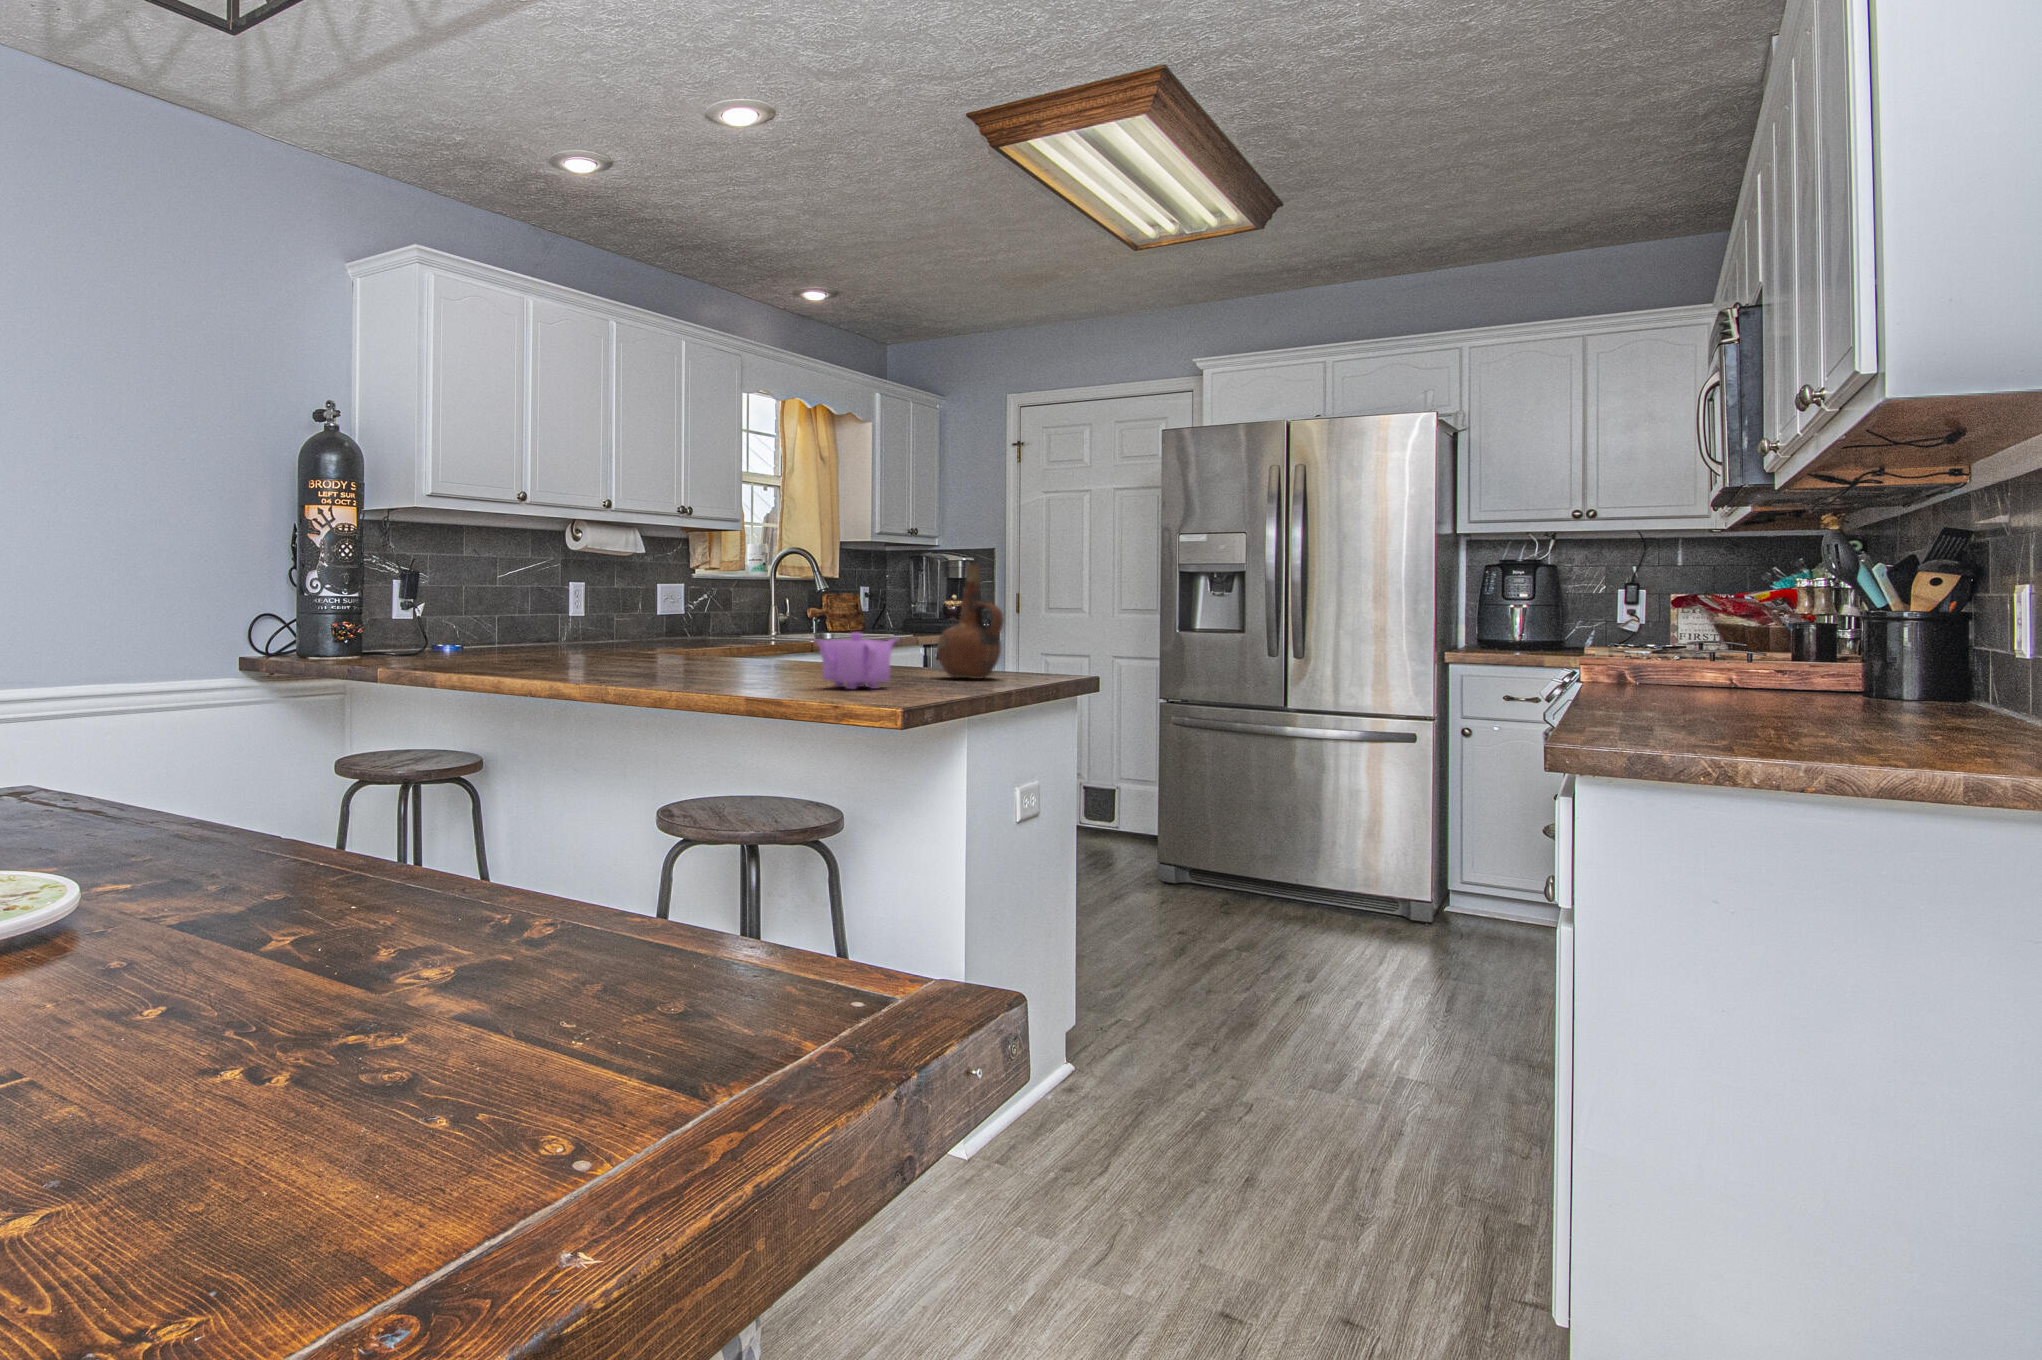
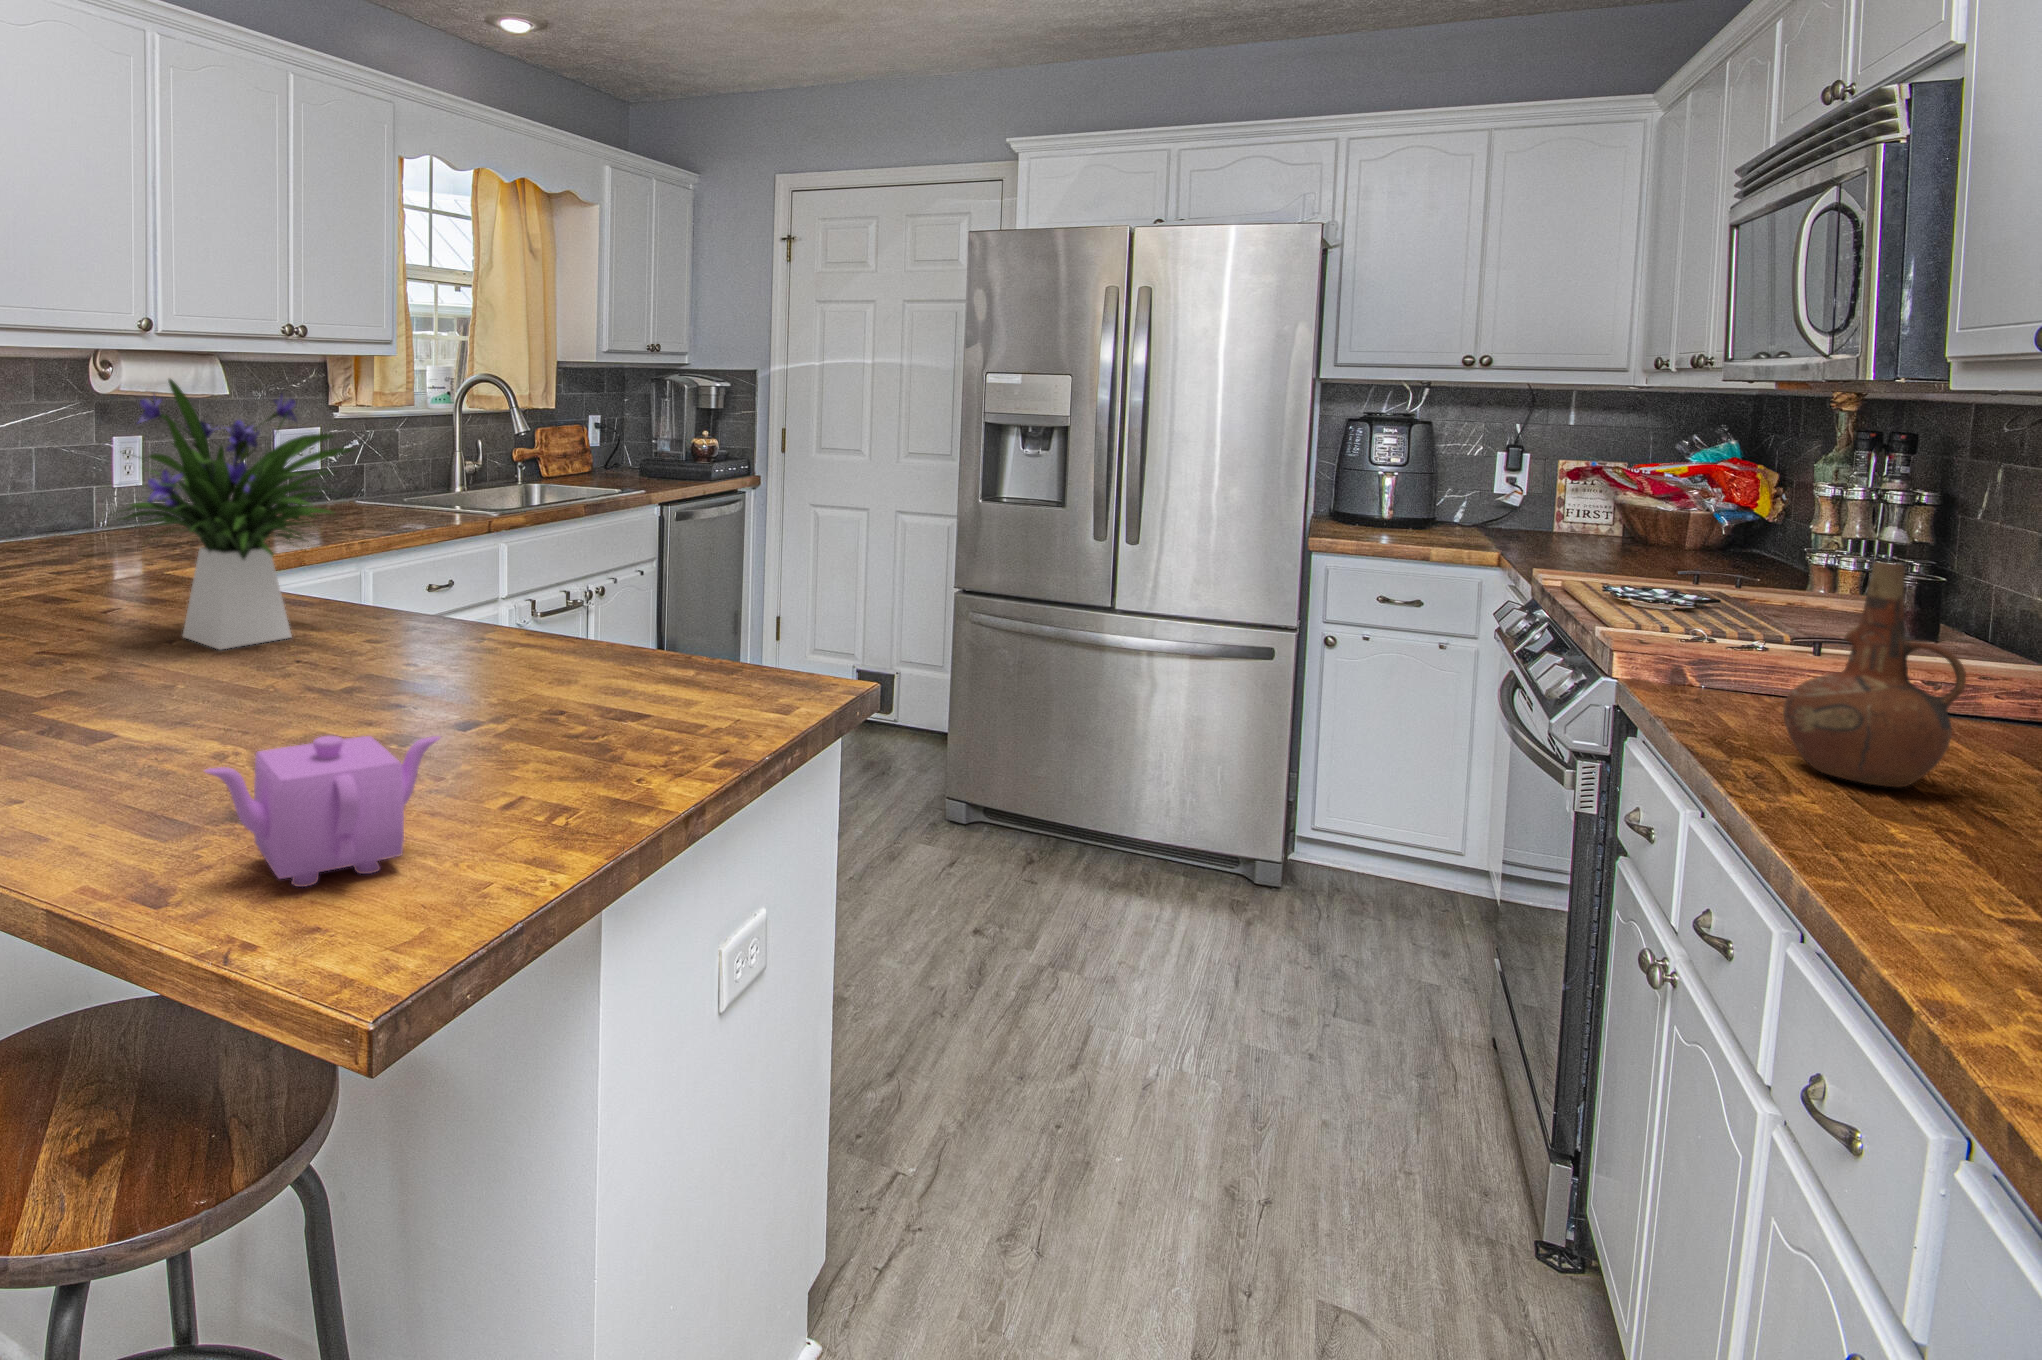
flower arrangement: none [652,513,795,664] -> present [116,379,354,649]
ceramic pitcher: present [937,564,1003,679] -> present [1783,562,1966,787]

